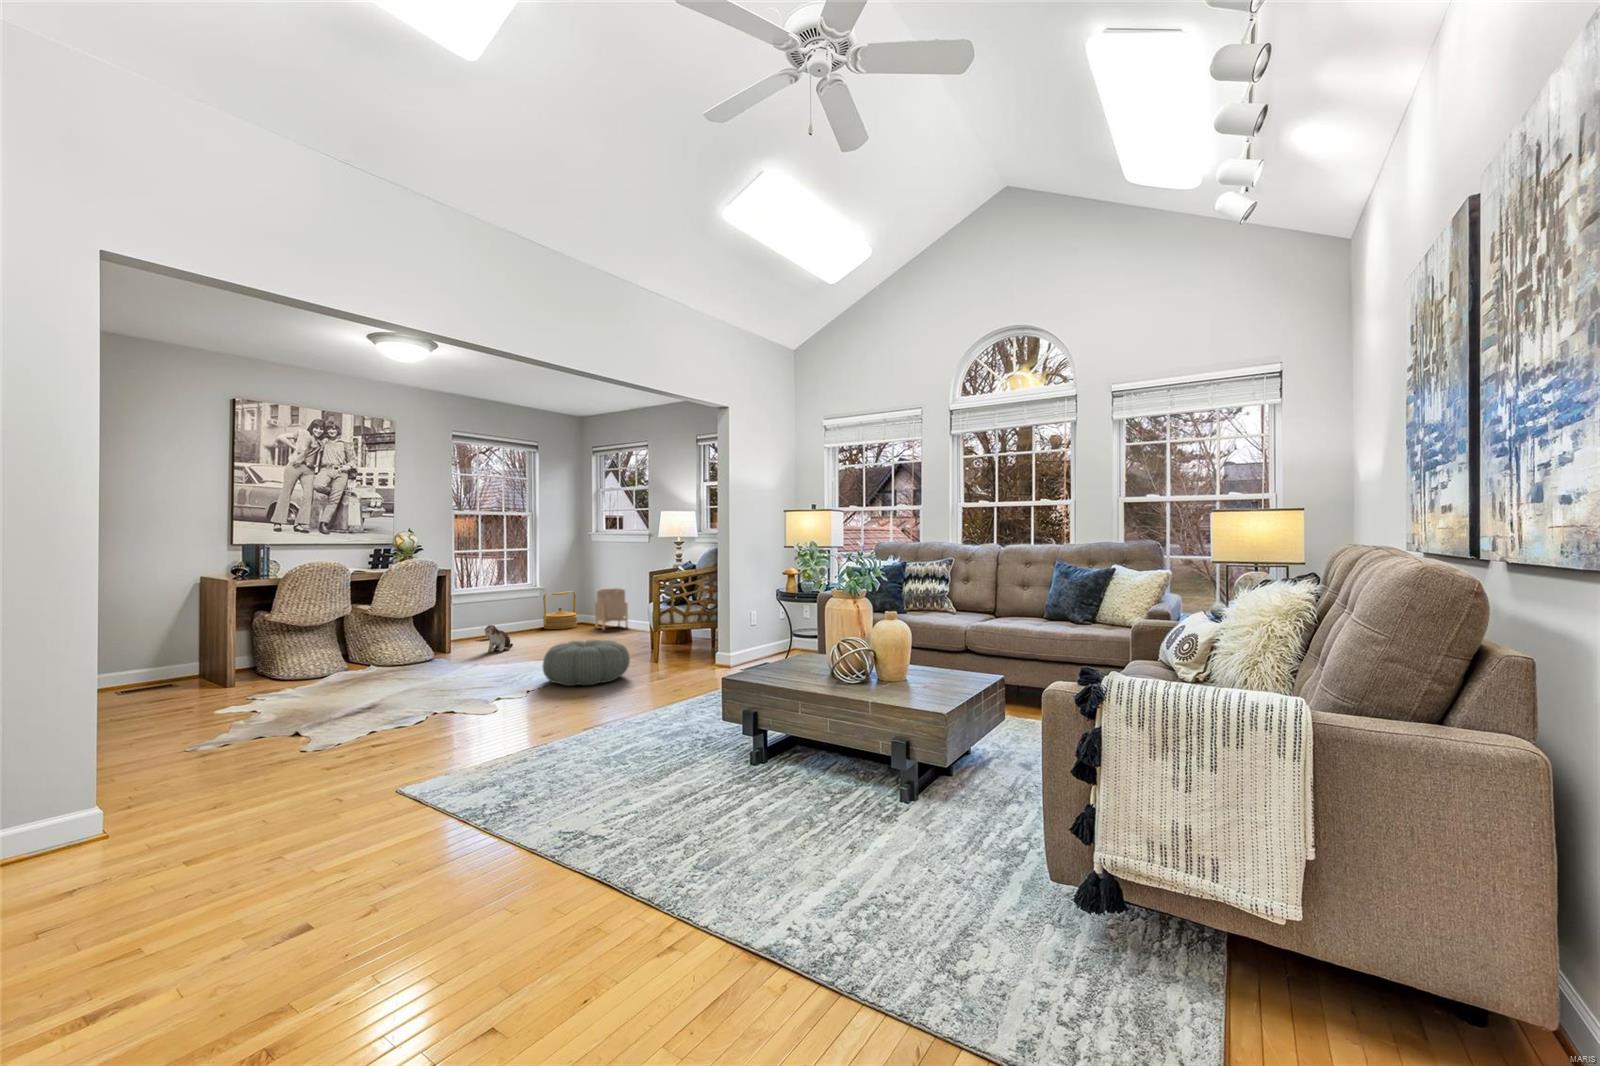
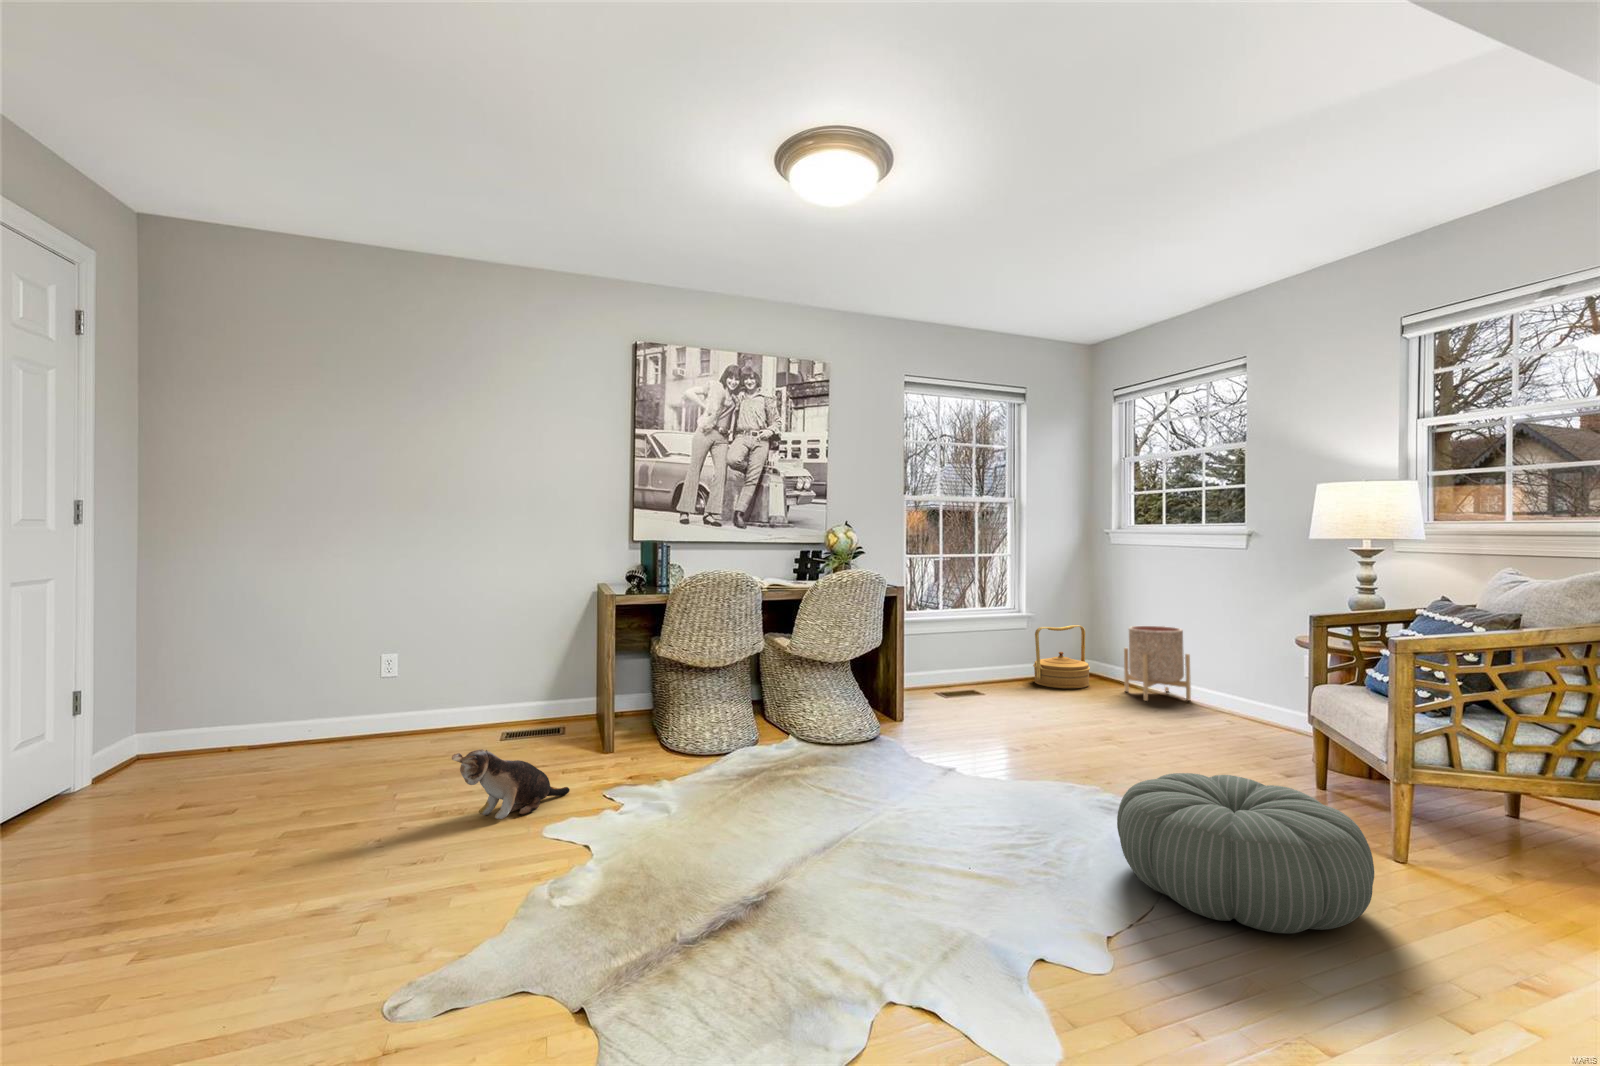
plush toy: present [485,625,513,652] -> present [452,749,570,819]

